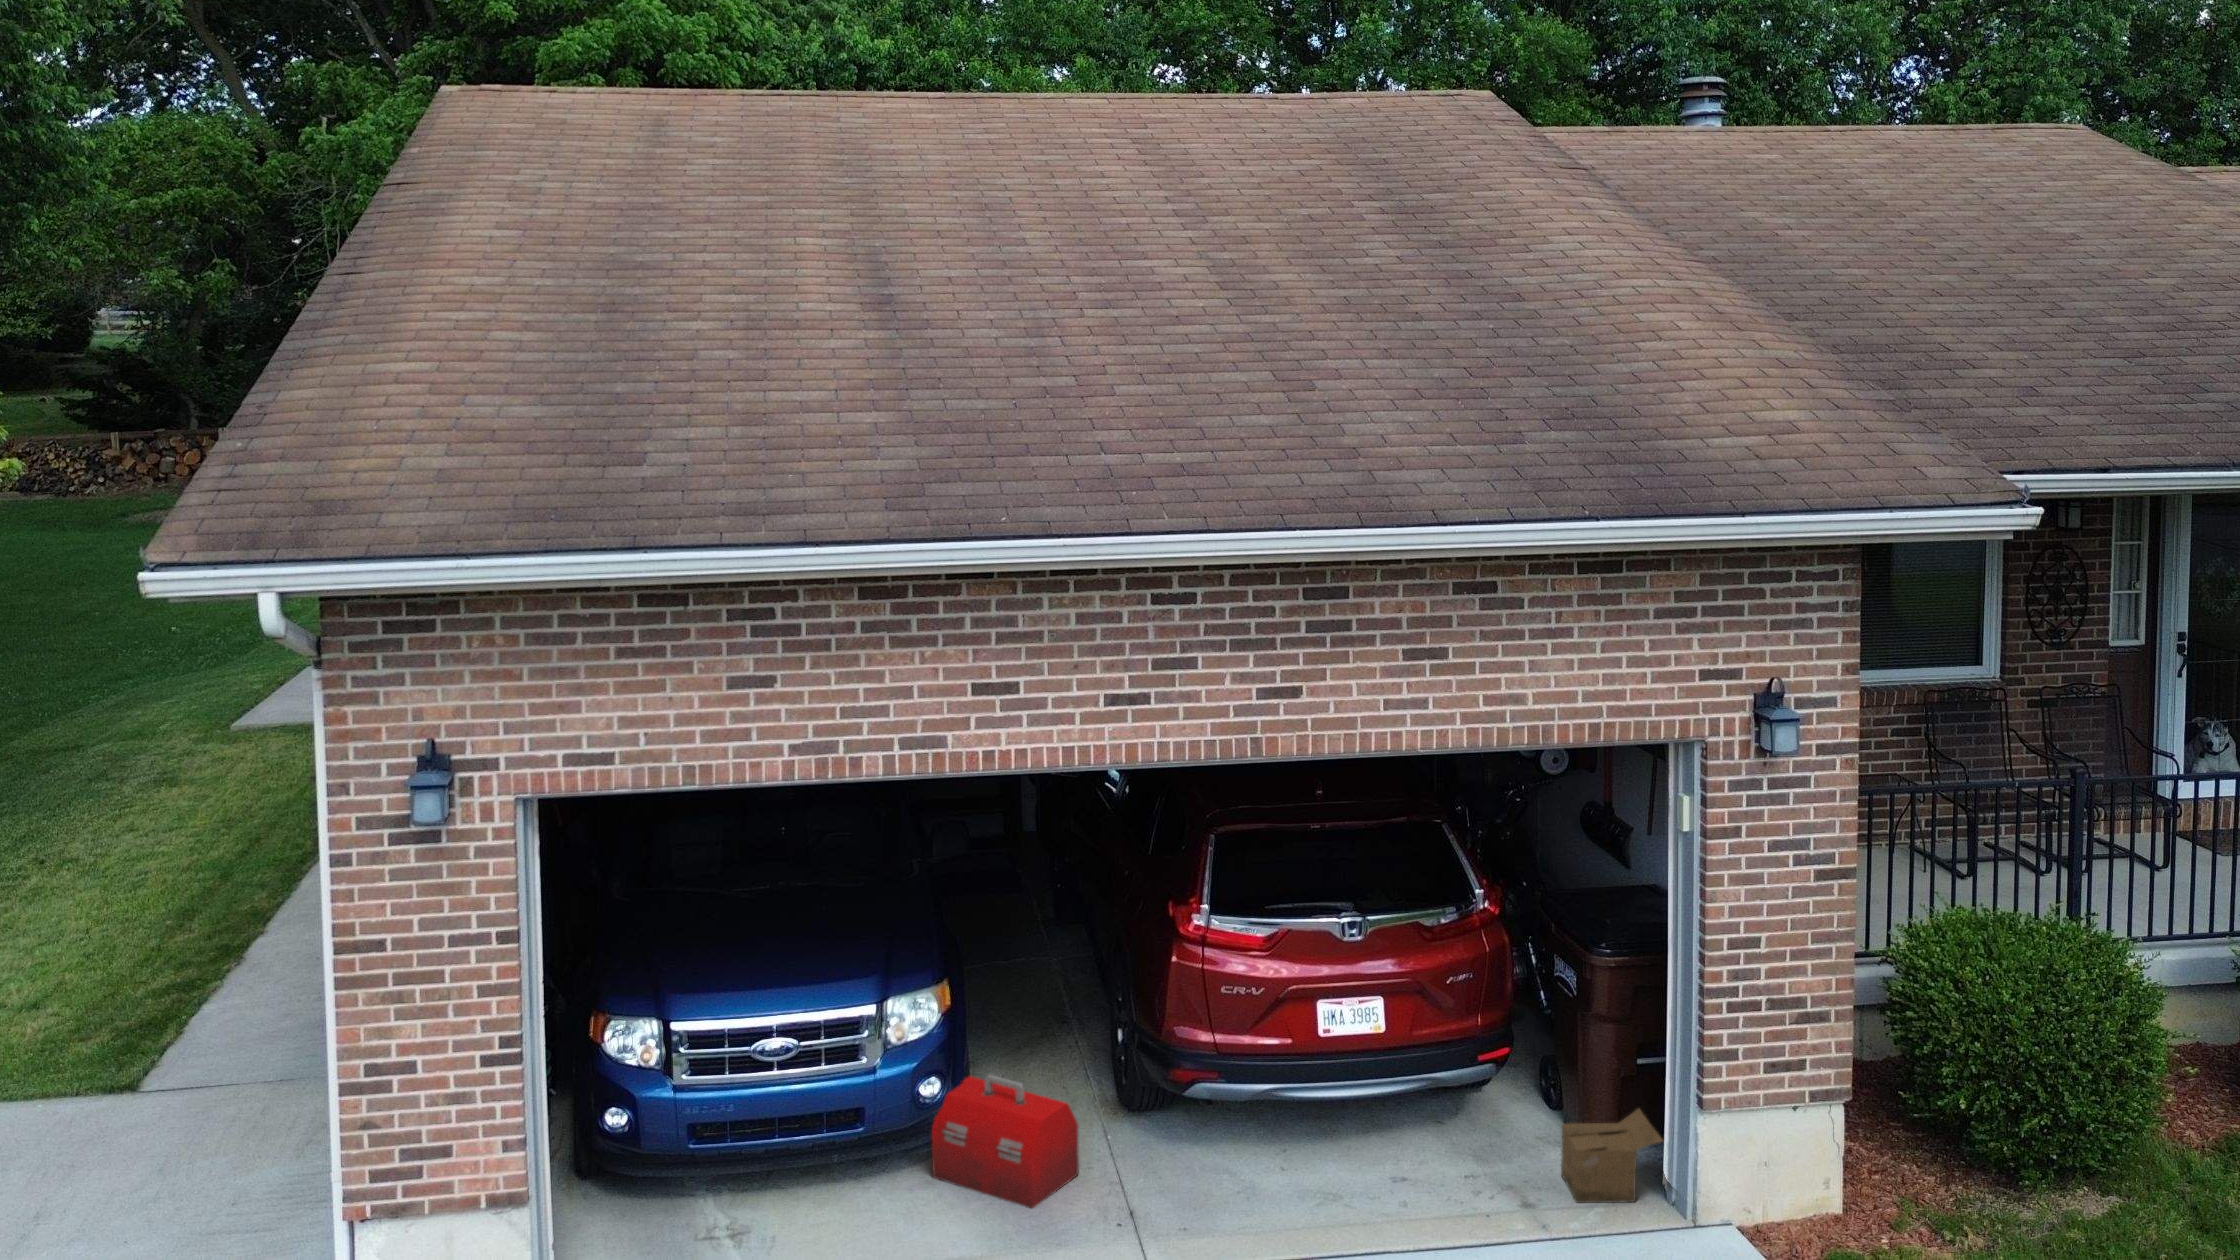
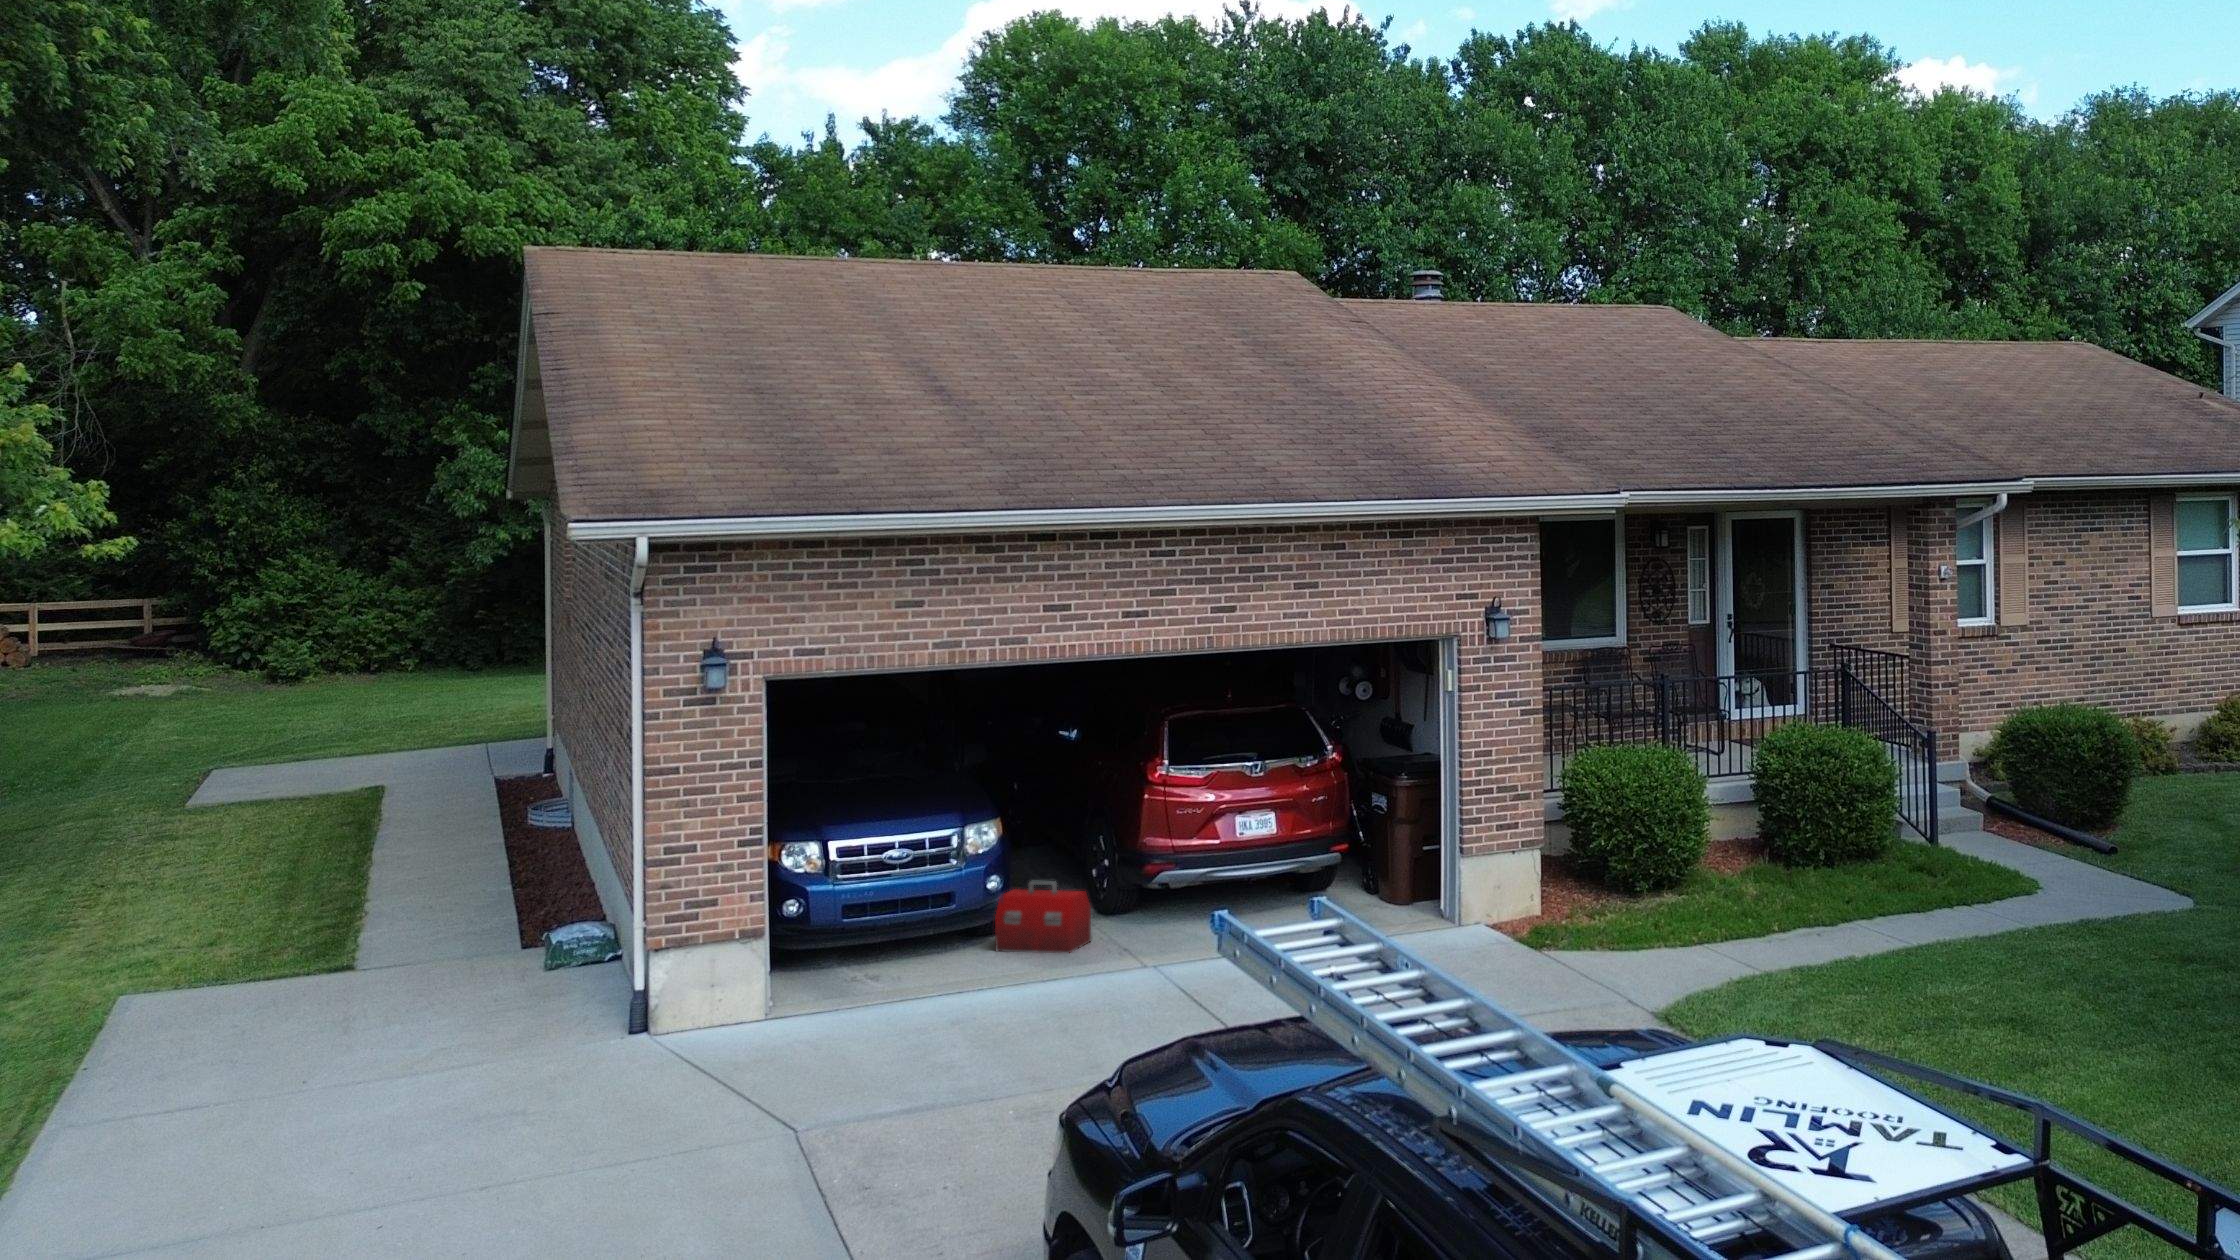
cardboard box: present [1561,1109,1664,1203] -> none [1388,868,1448,921]

